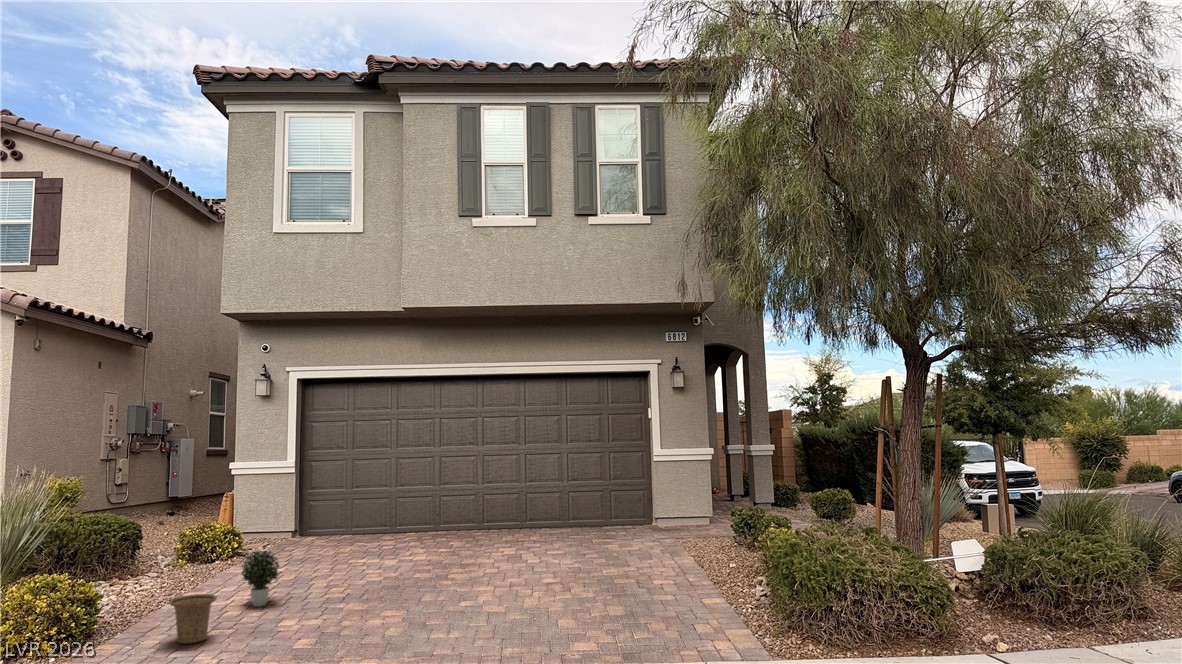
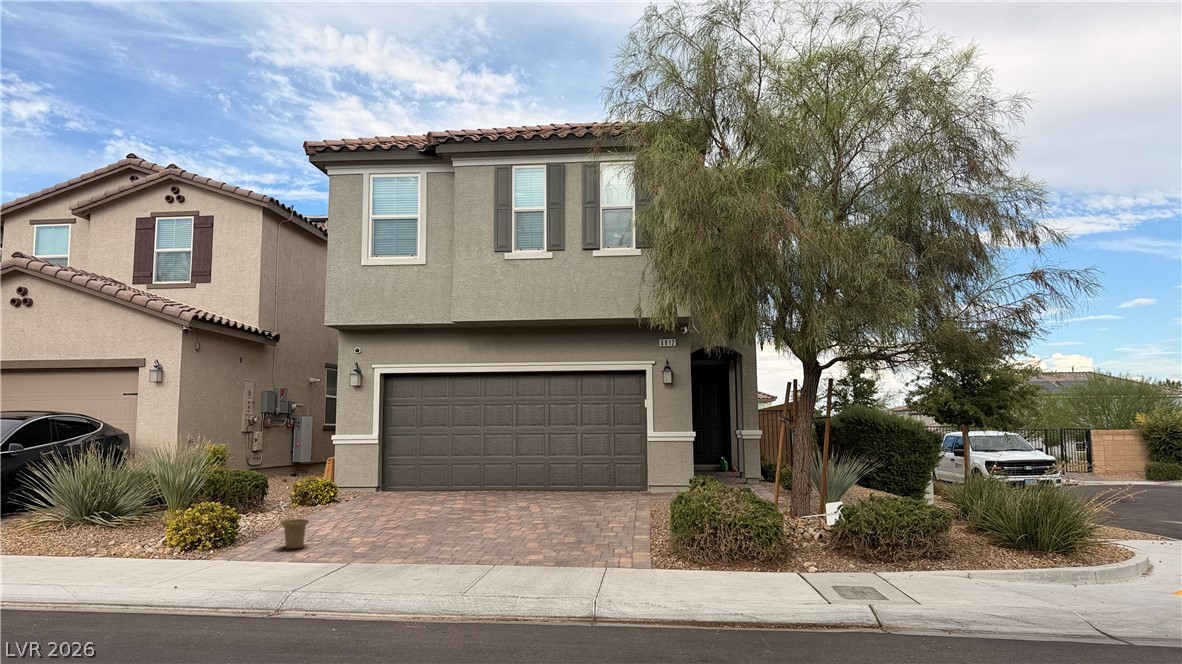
potted plant: present [242,551,279,607] -> none [328,494,354,532]

